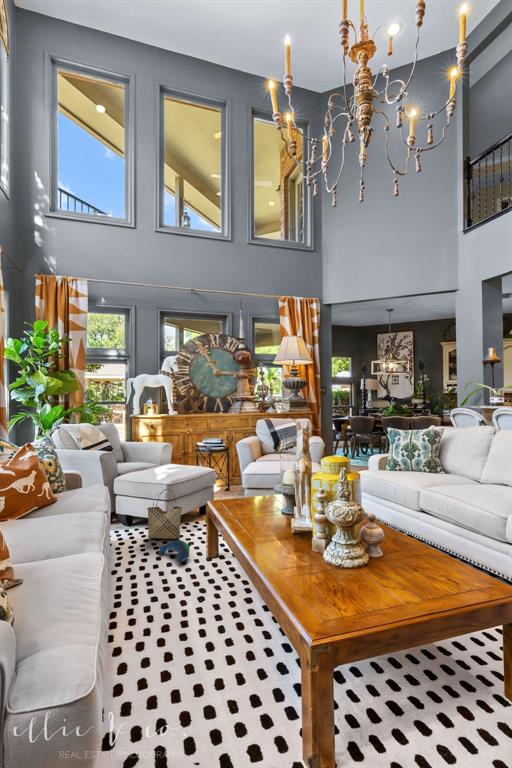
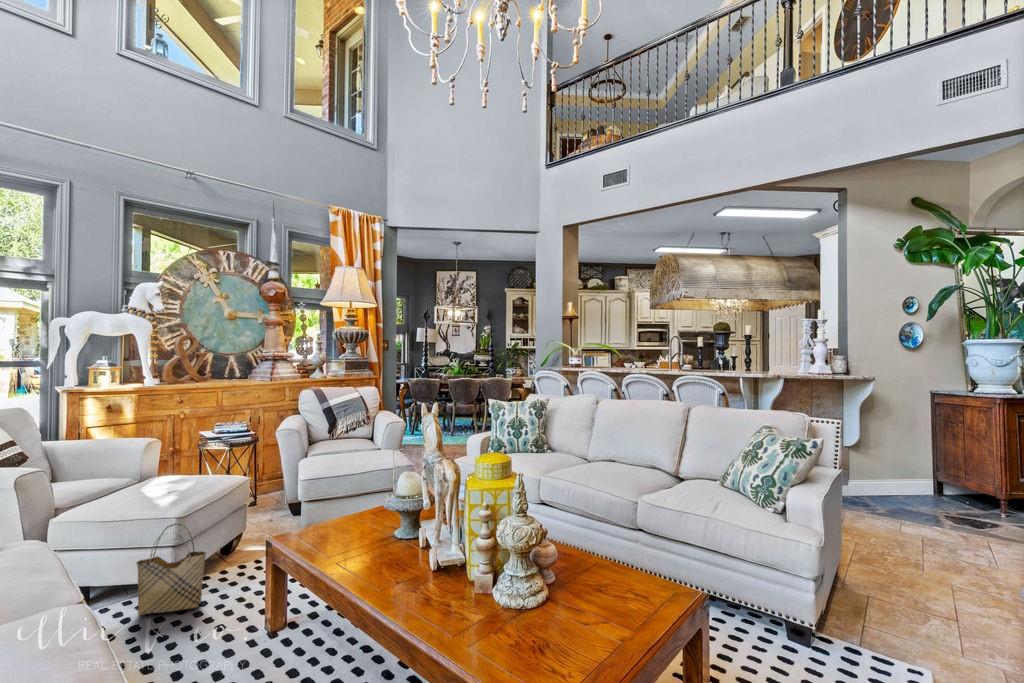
plush toy: present [158,540,191,564] -> none [171,613,237,658]

